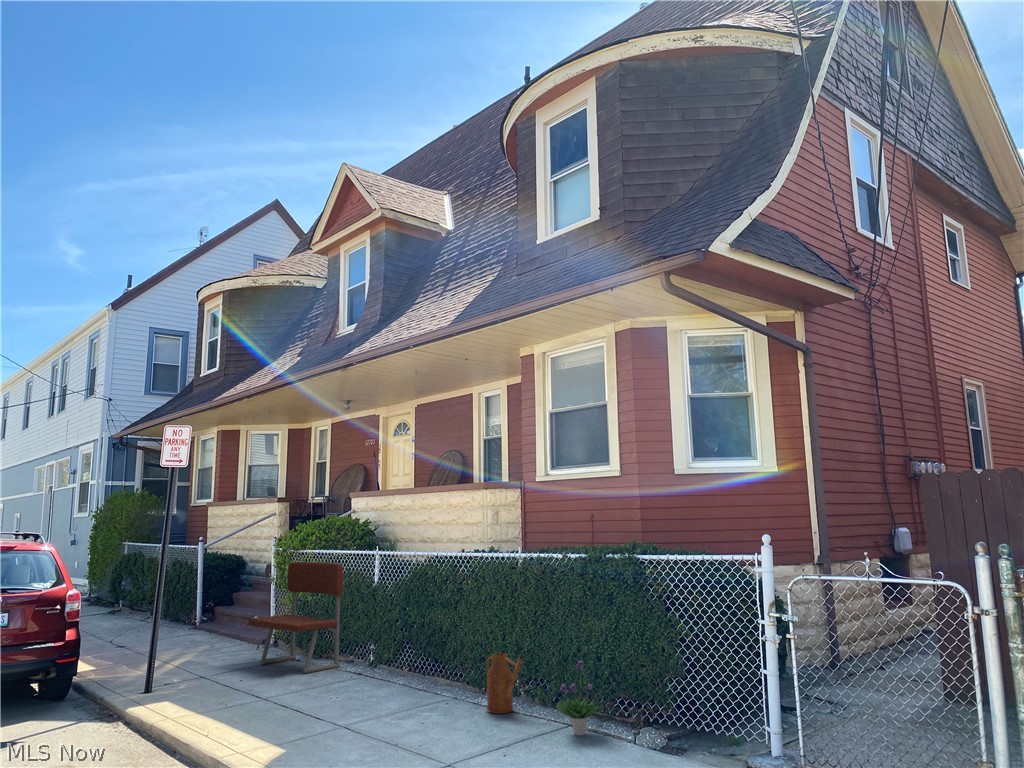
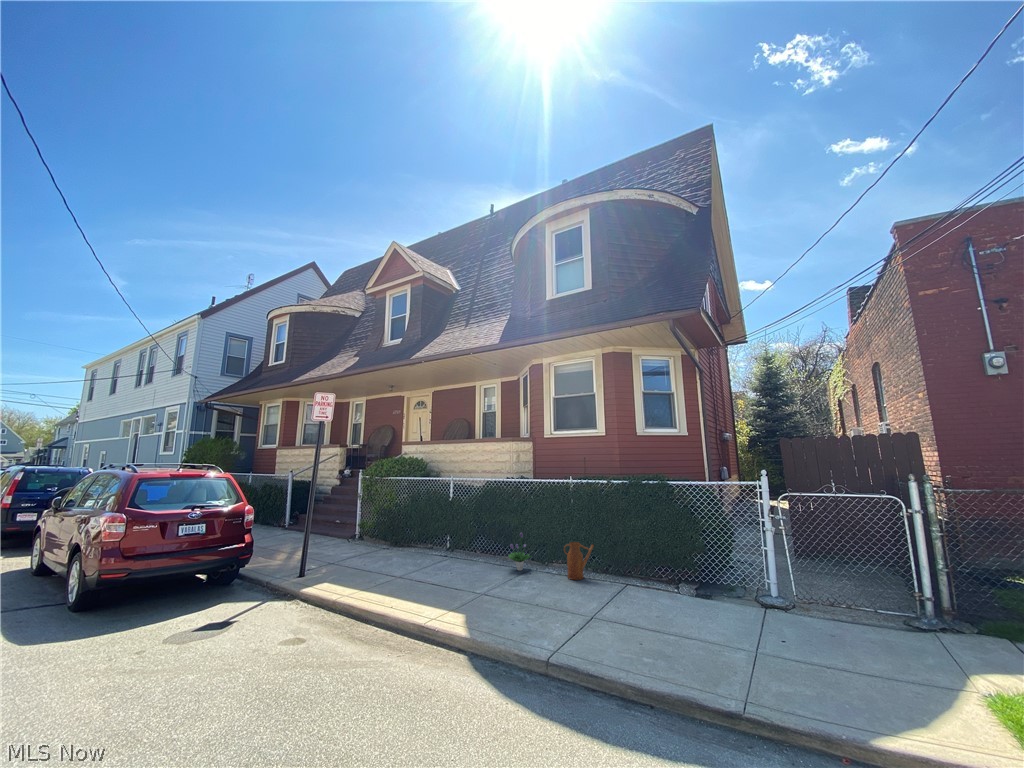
bench: present [248,562,343,673] -> none [365,485,433,558]
potted plant: present [556,661,603,736] -> present [508,533,532,571]

